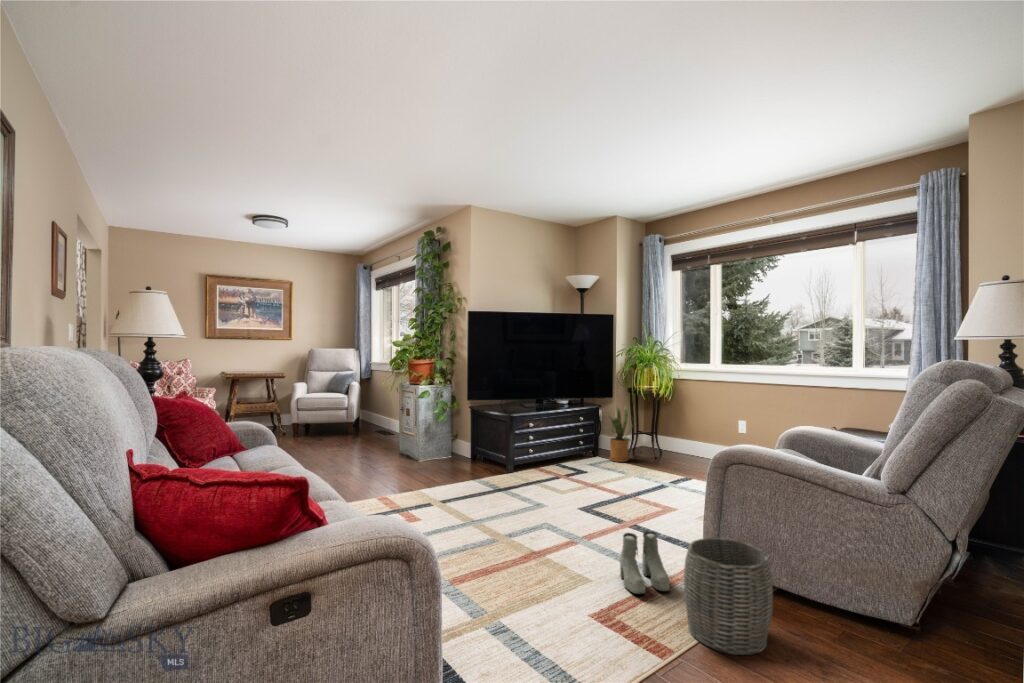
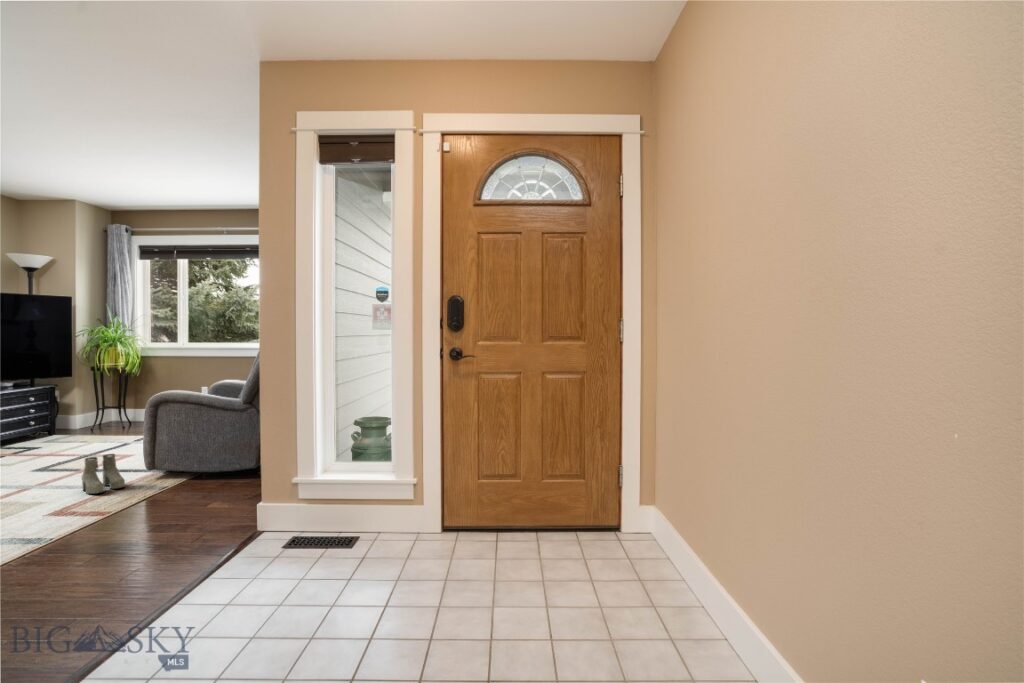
house plant: present [609,406,634,462] -> none [54,383,98,435]
woven basket: present [684,538,773,655] -> none [133,440,192,500]

